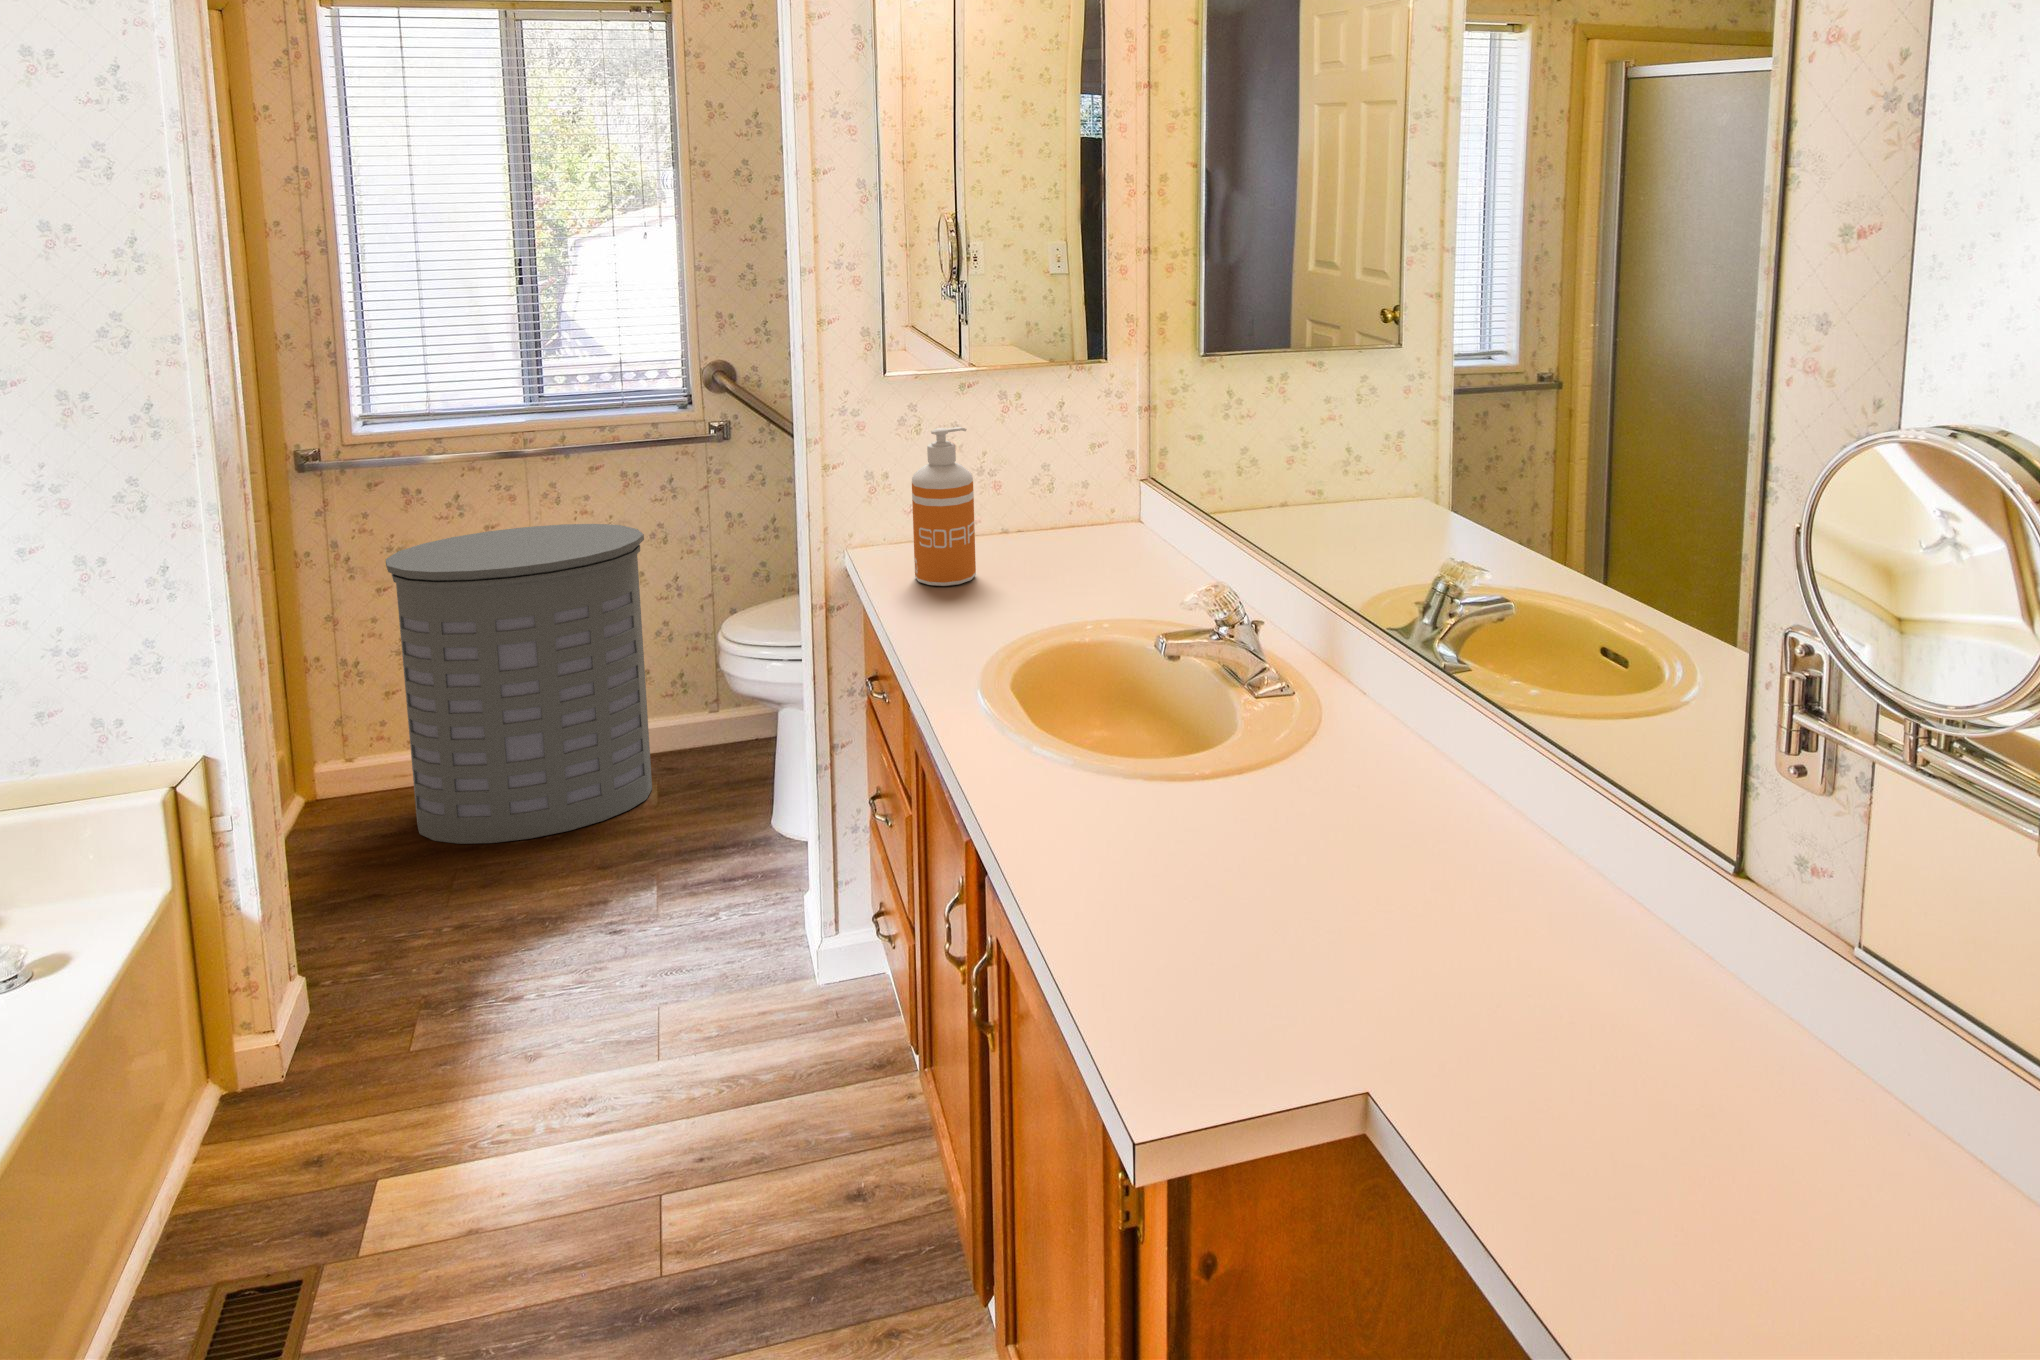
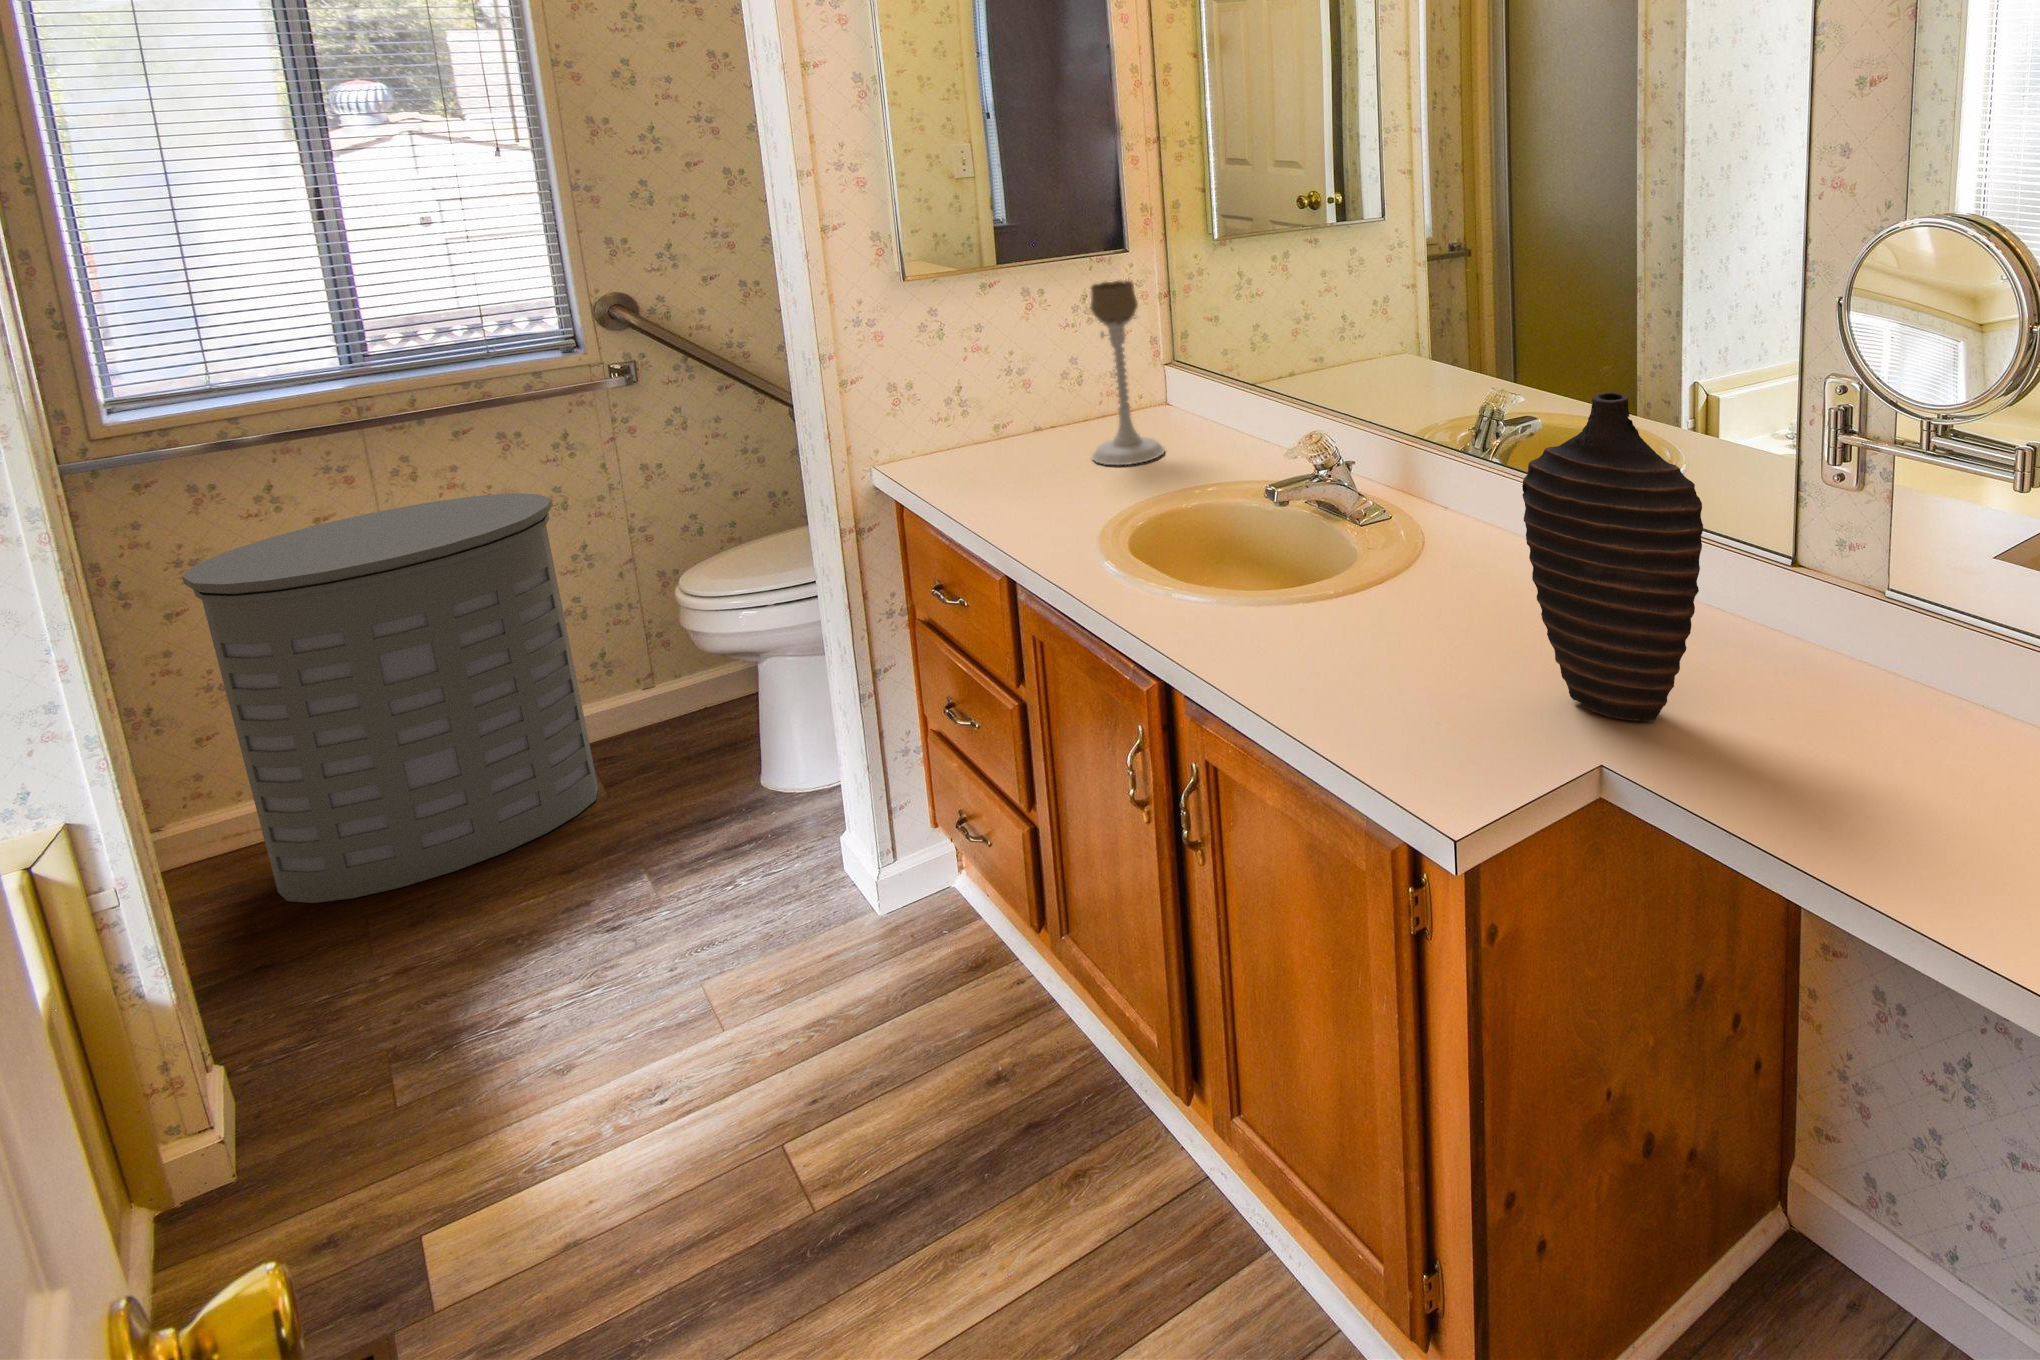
candle holder: none [1041,389,1114,577] -> present [1090,281,1164,465]
soap dispenser: present [912,427,976,586] -> none [953,330,1029,492]
decorative vase: none [1421,587,1676,1070] -> present [1522,392,1703,722]

